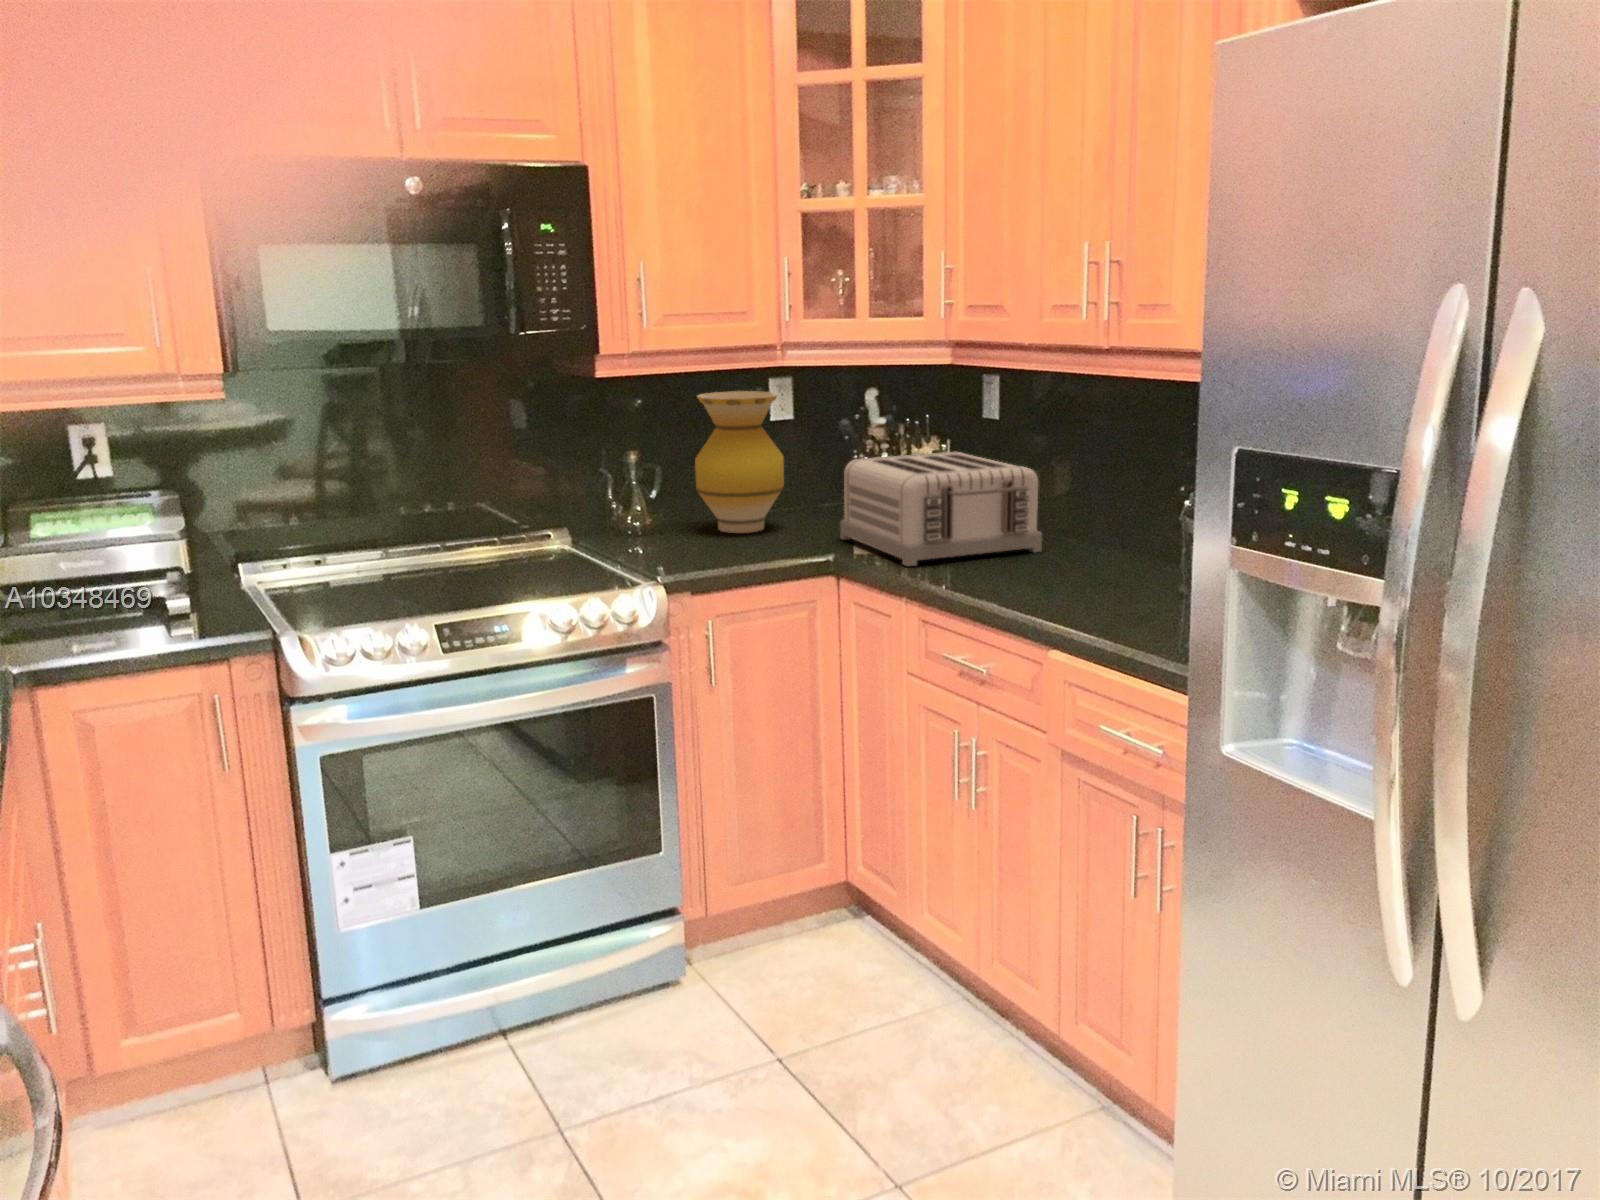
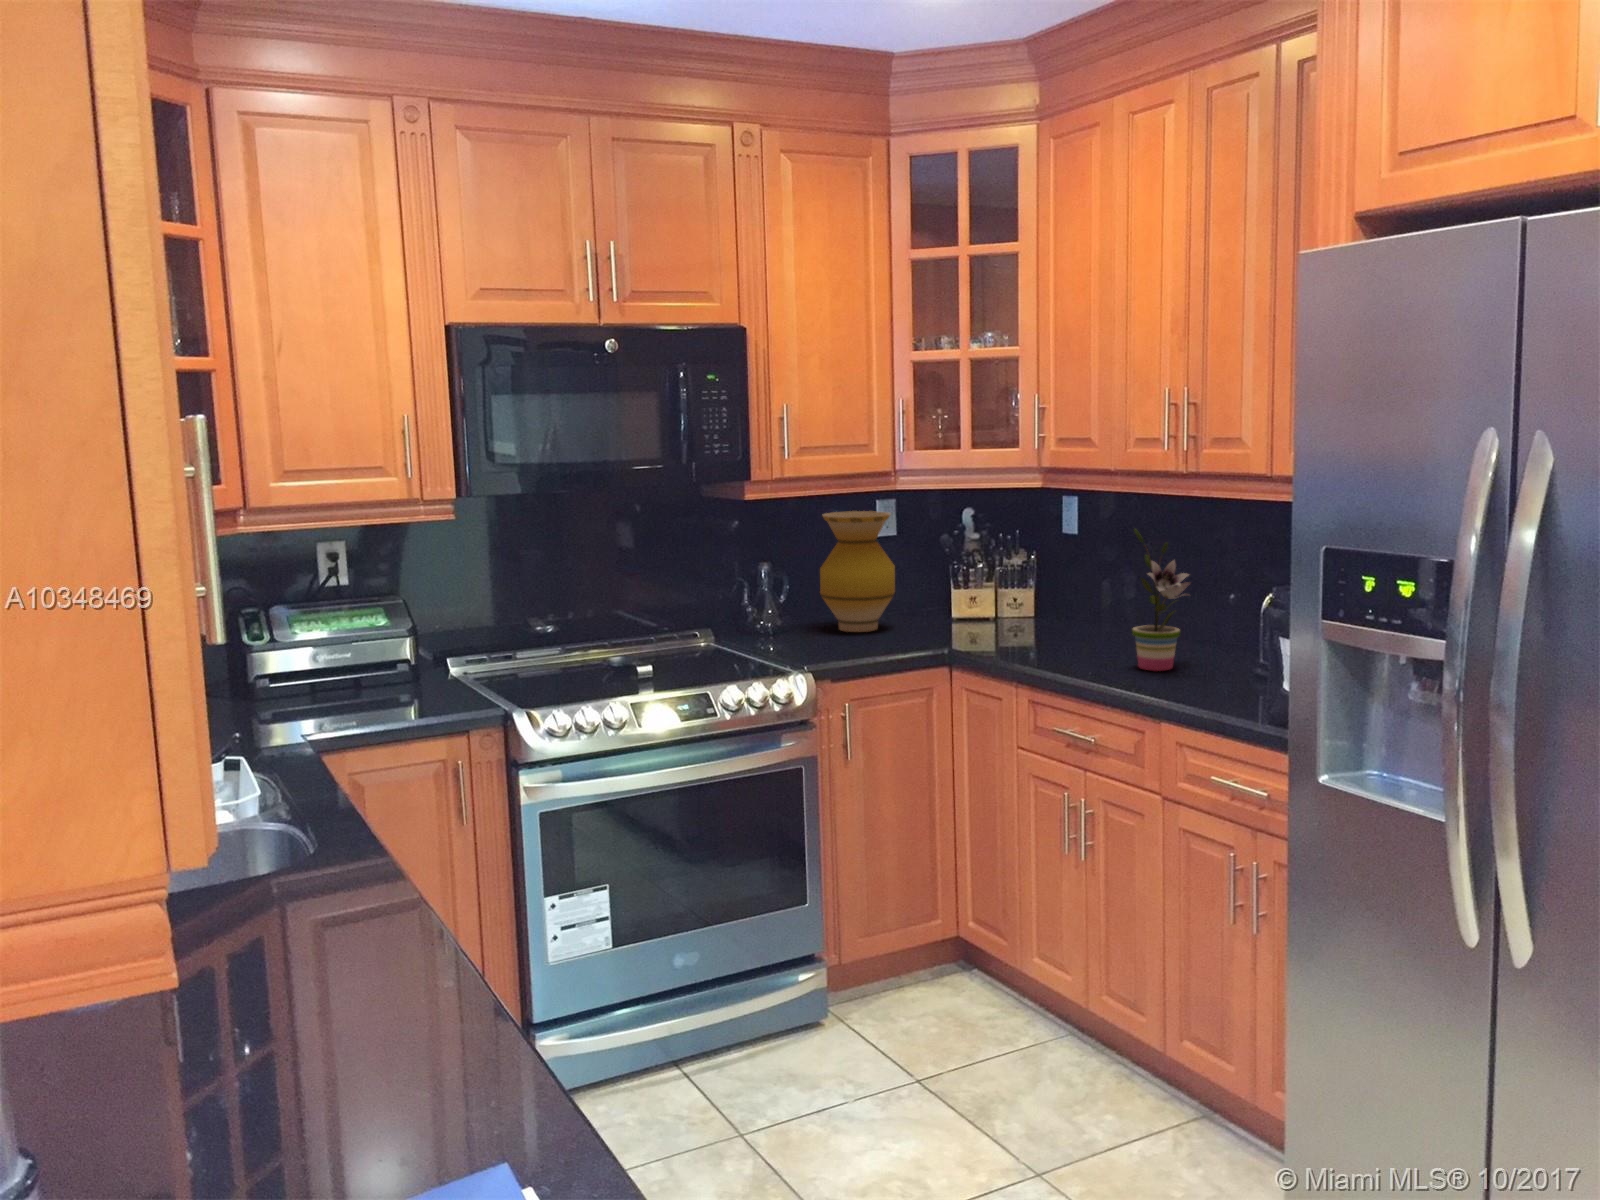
potted plant: none [1039,415,1111,587] -> present [1132,529,1190,671]
toaster: present [840,452,1042,566] -> none [949,561,1126,656]

